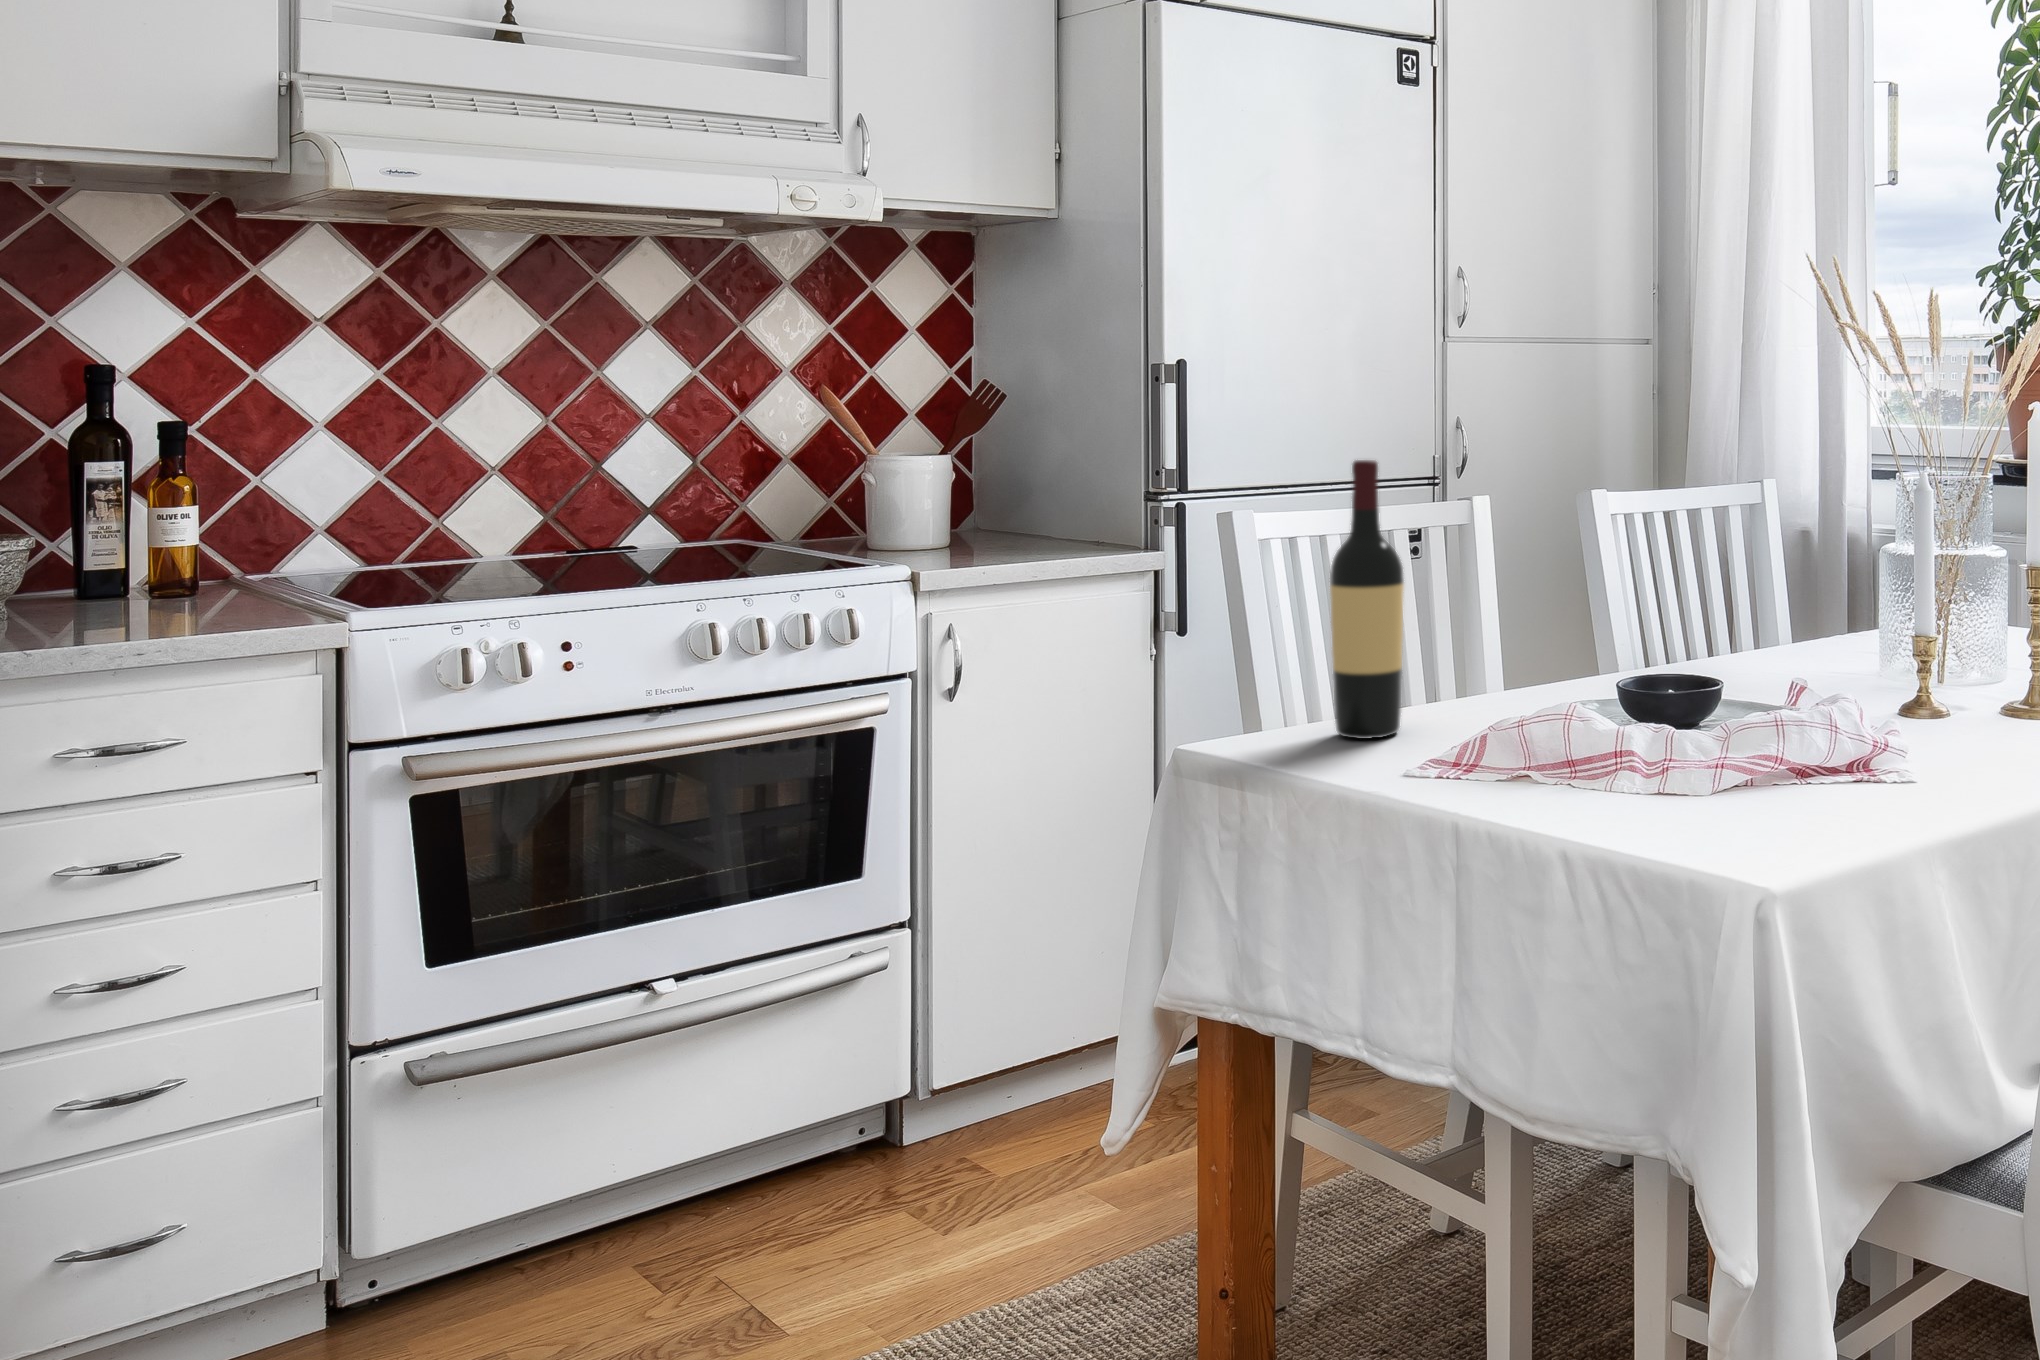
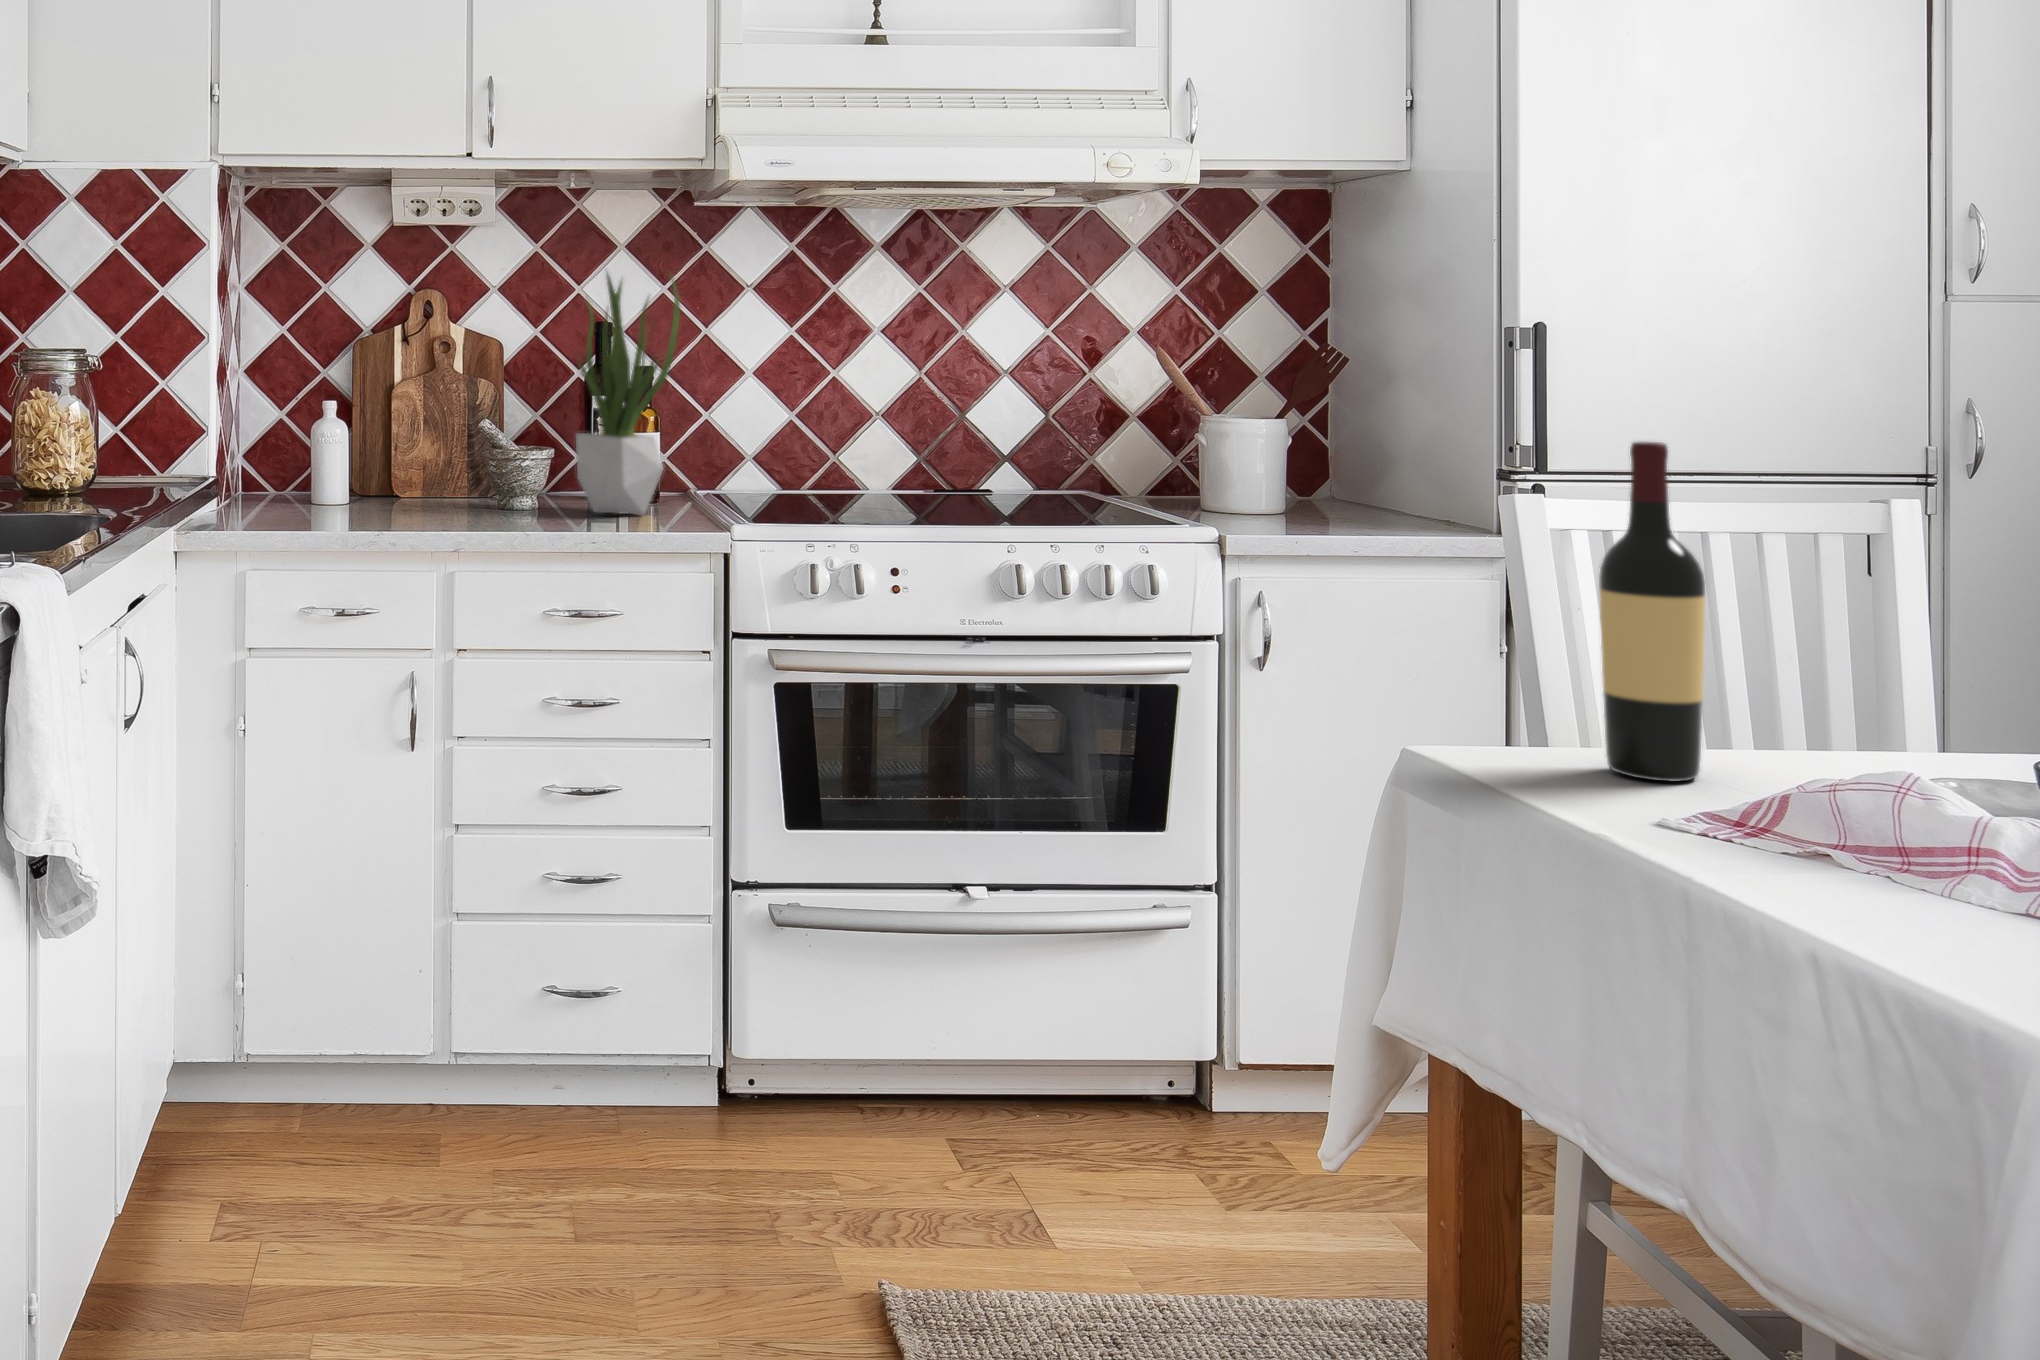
potted plant: none [75,292,247,618] -> present [576,274,680,515]

